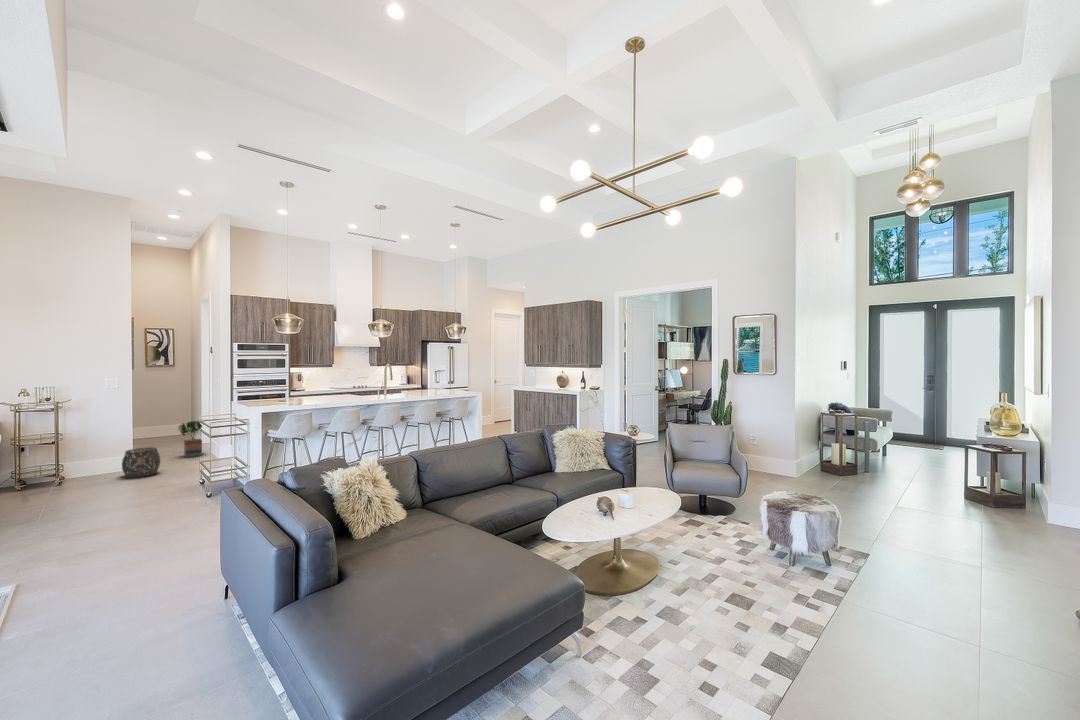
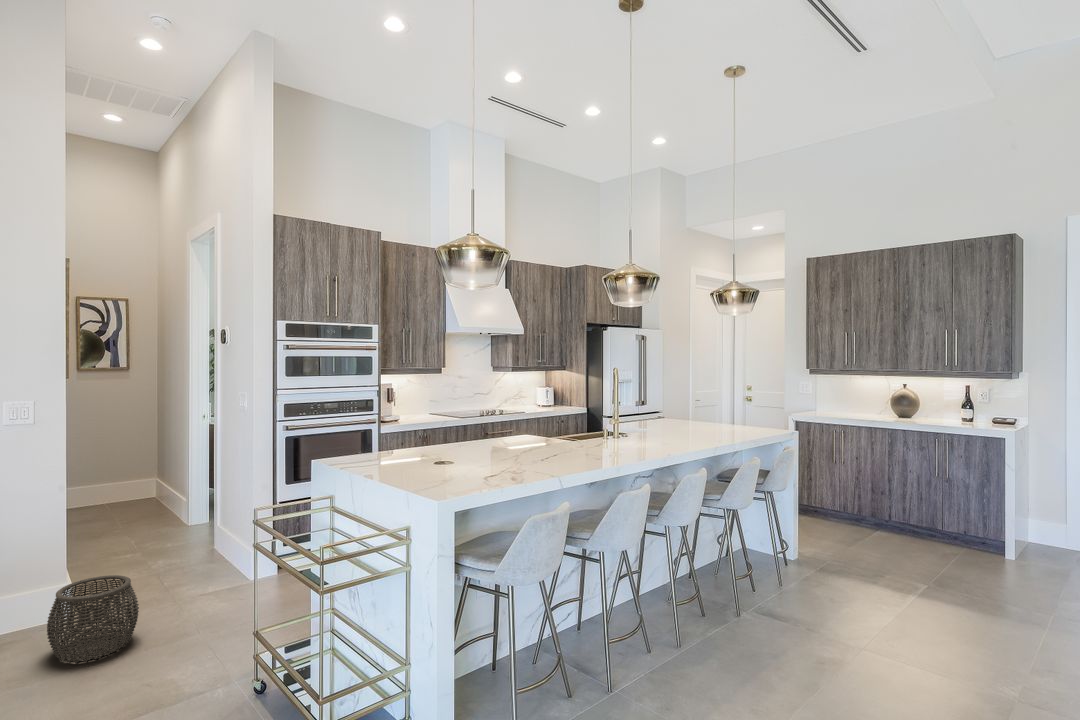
potted tree: present [179,421,204,457] -> none [156,490,223,574]

